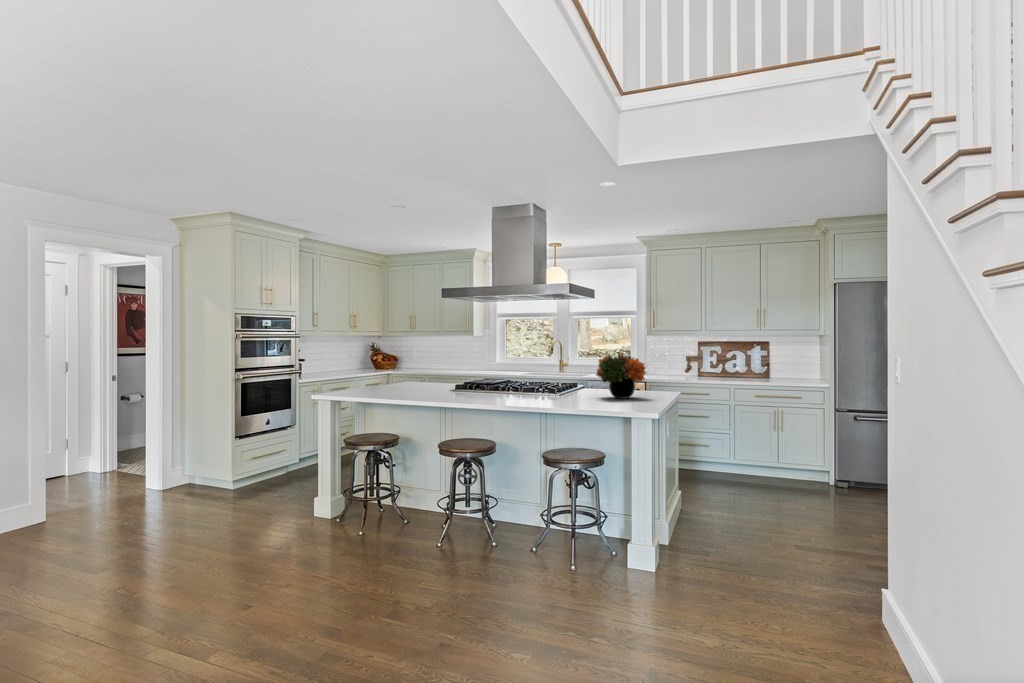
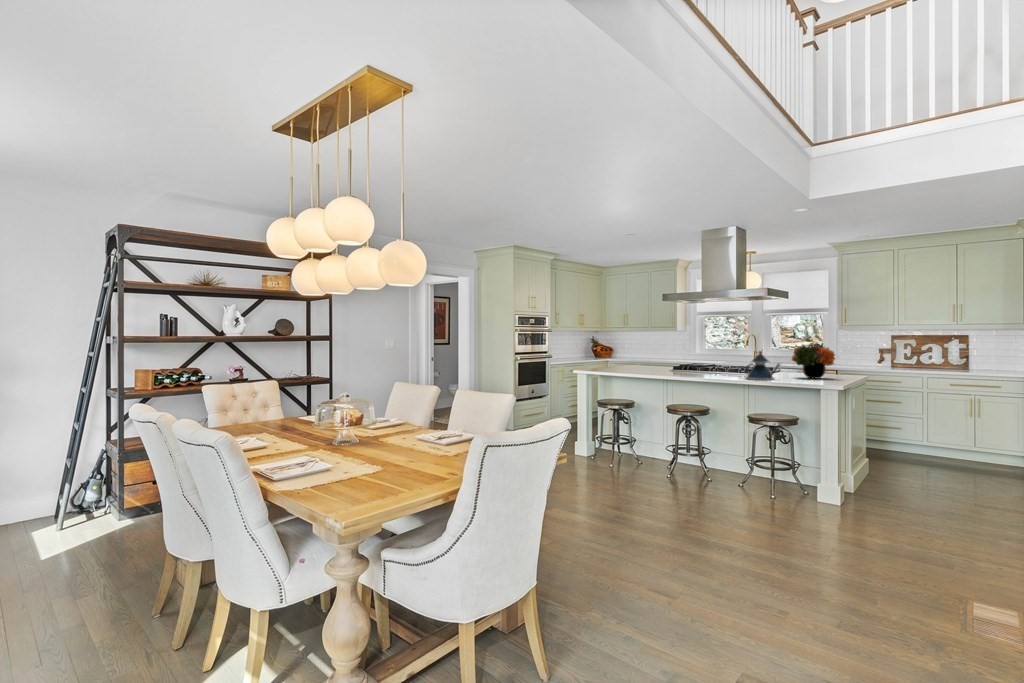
teapot: none [539,364,583,404] -> present [745,351,780,380]

